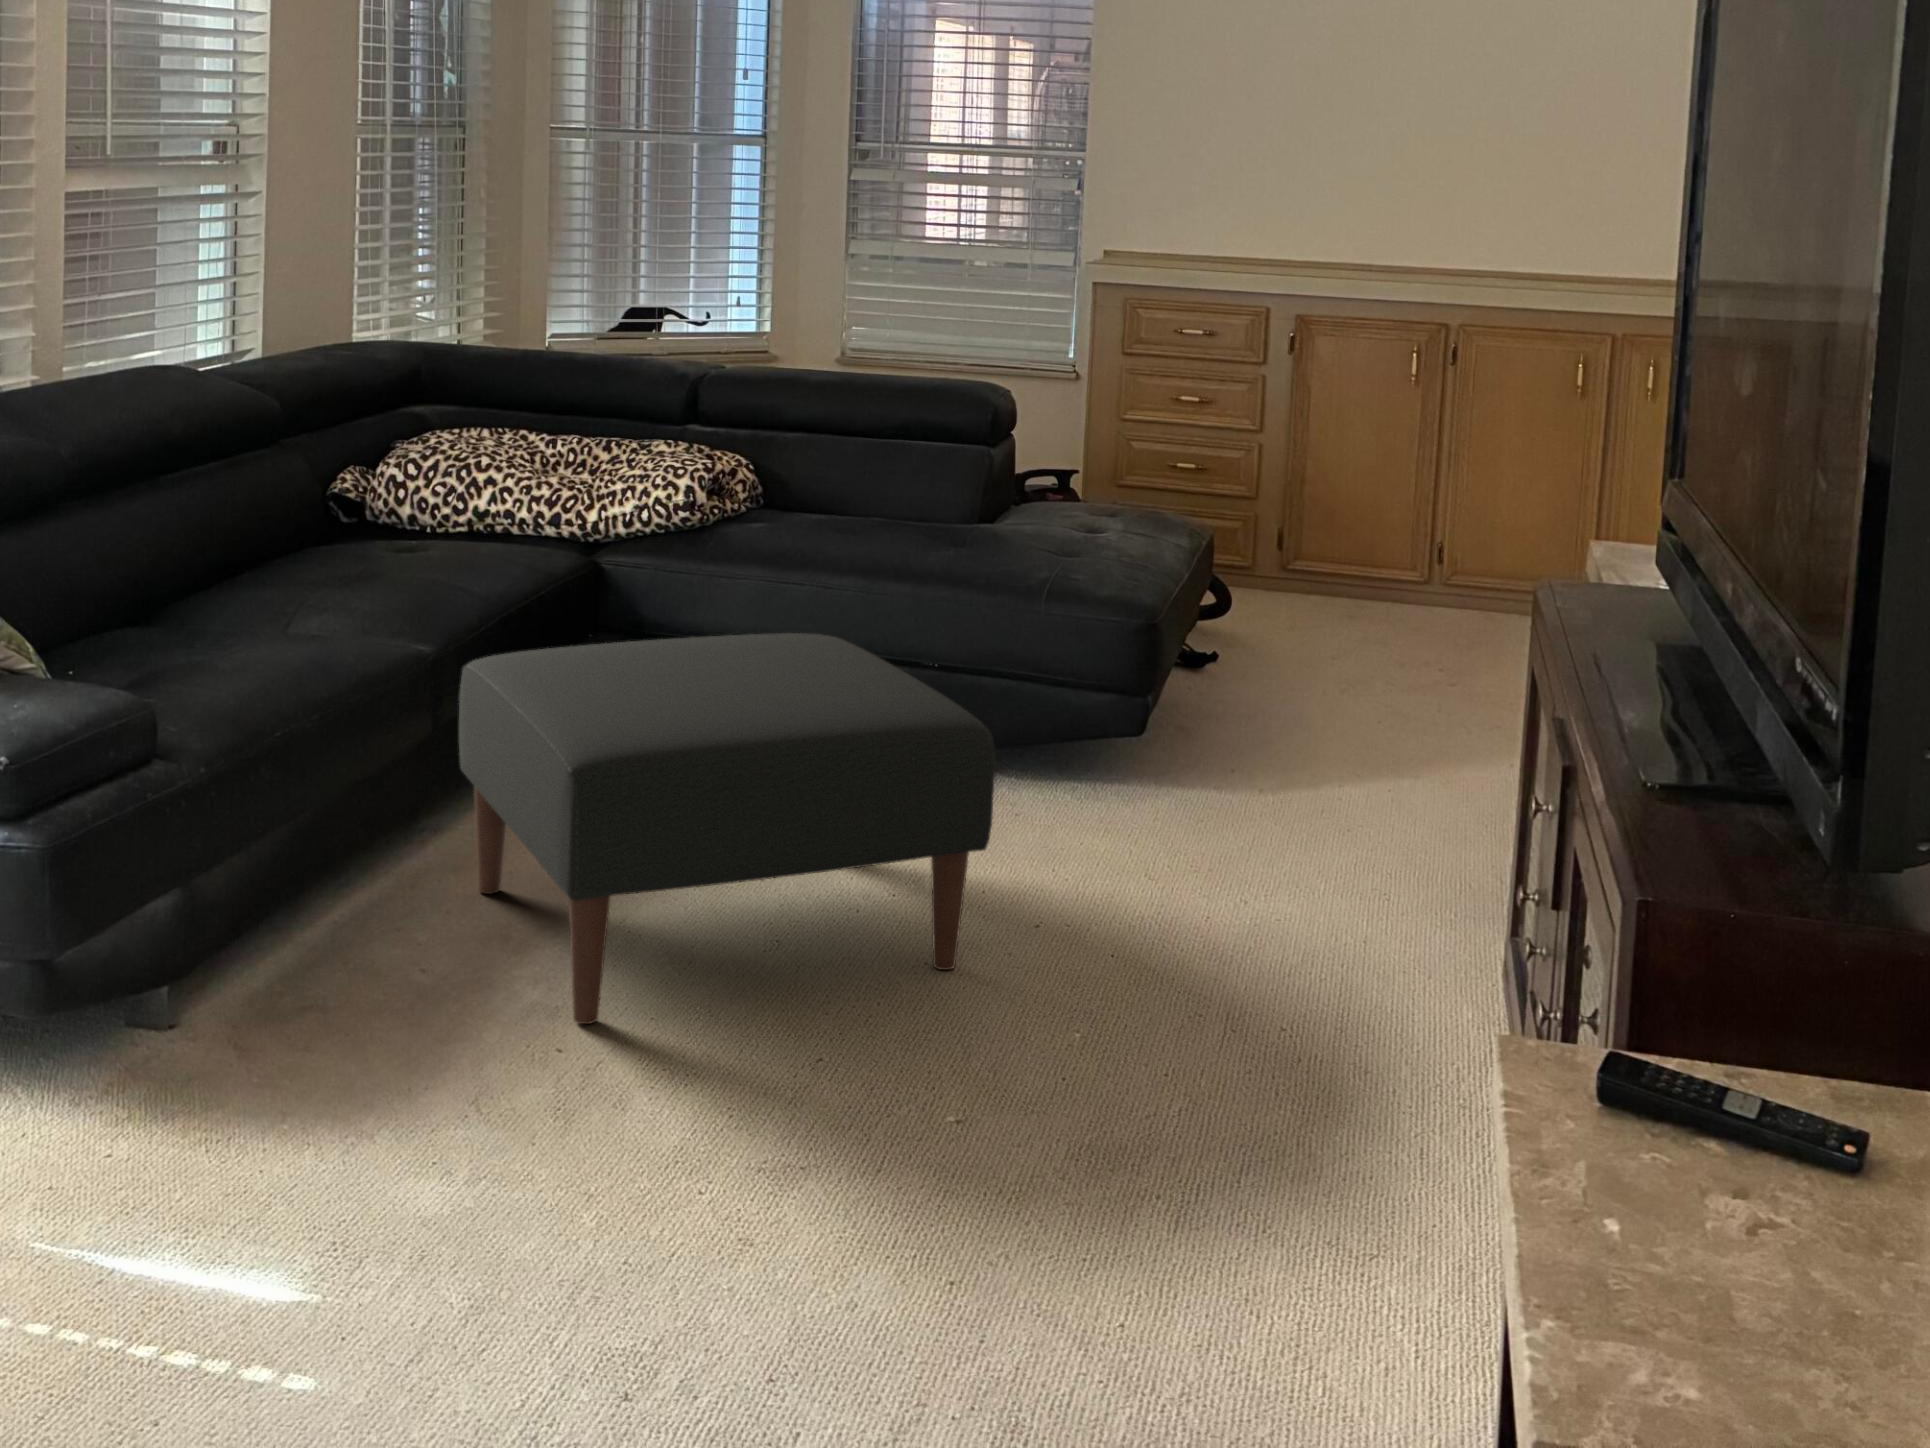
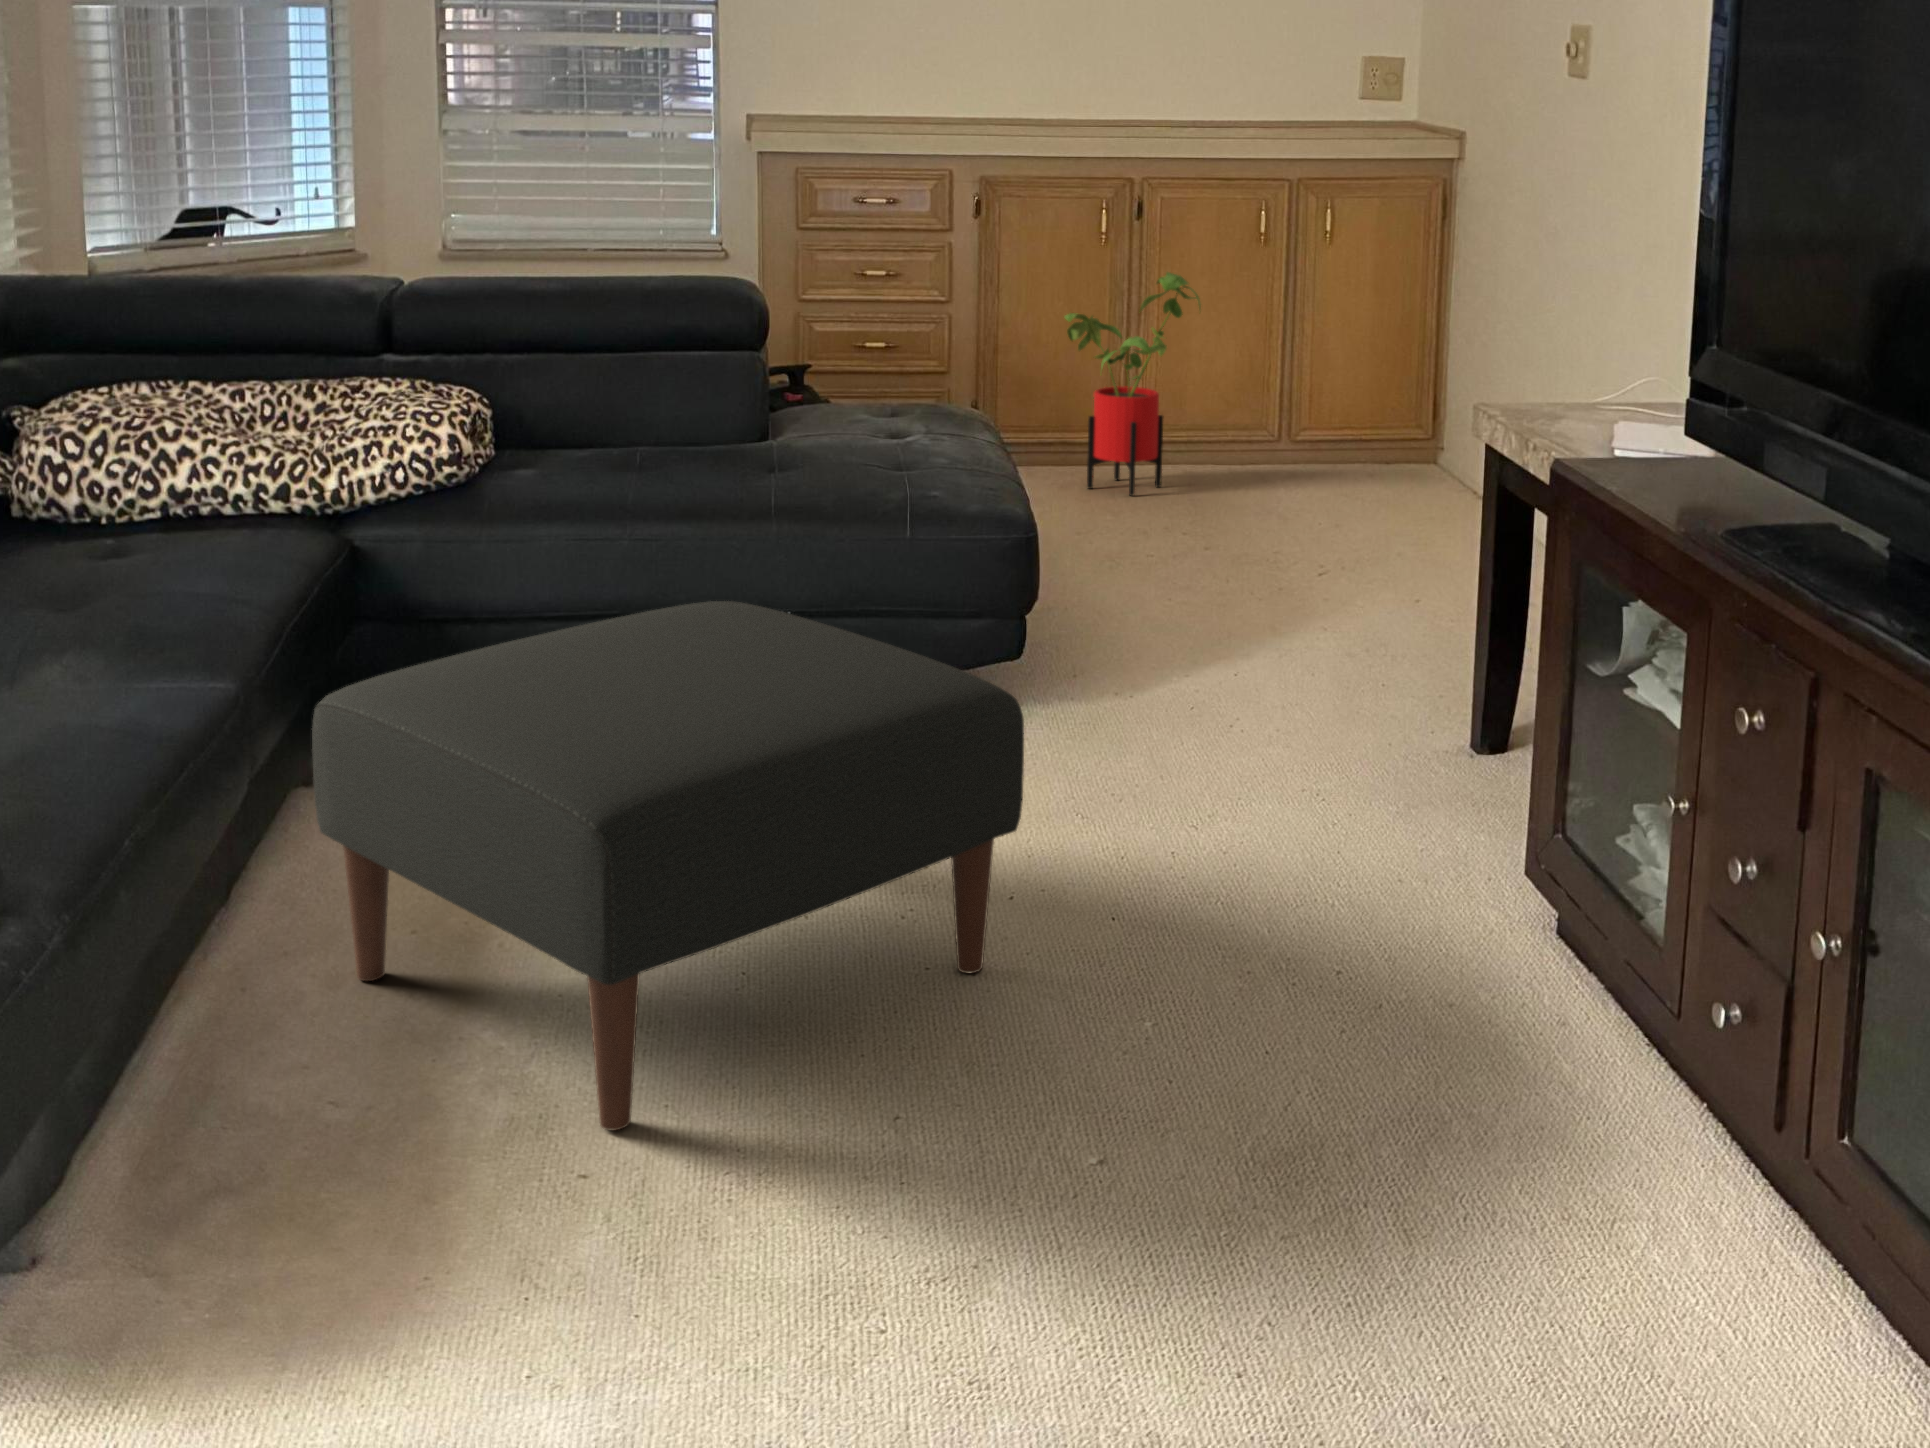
house plant: none [1354,412,1489,624] -> present [1065,272,1201,496]

